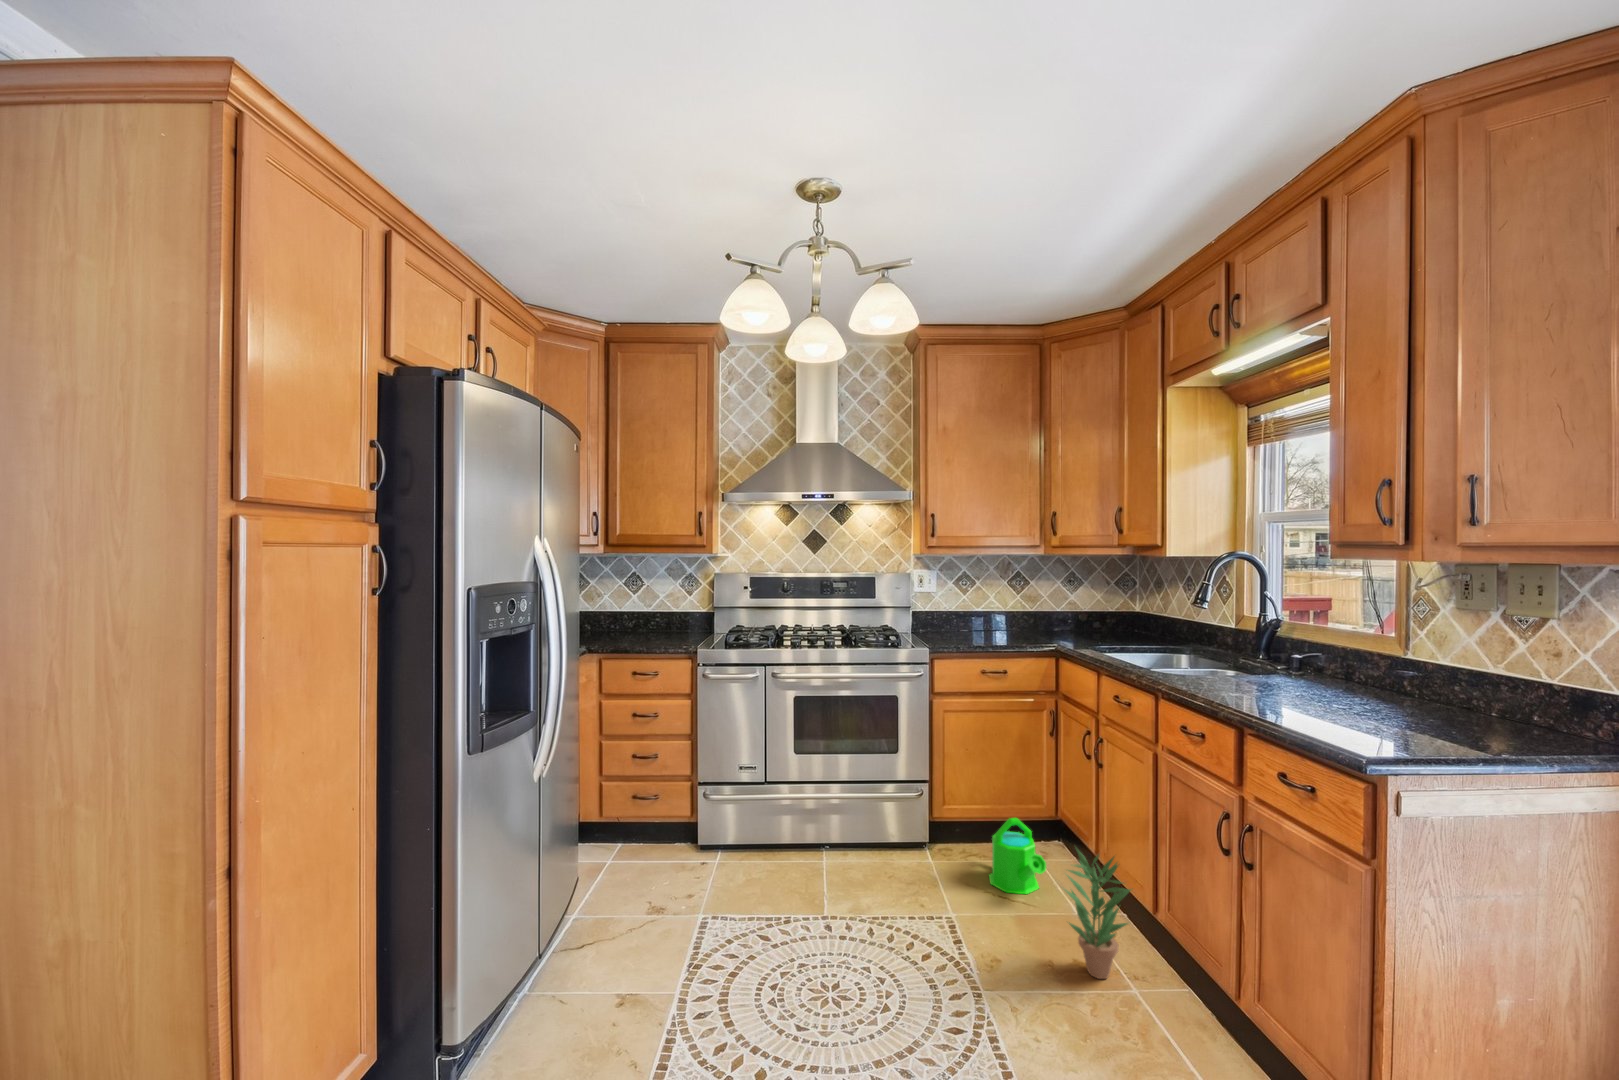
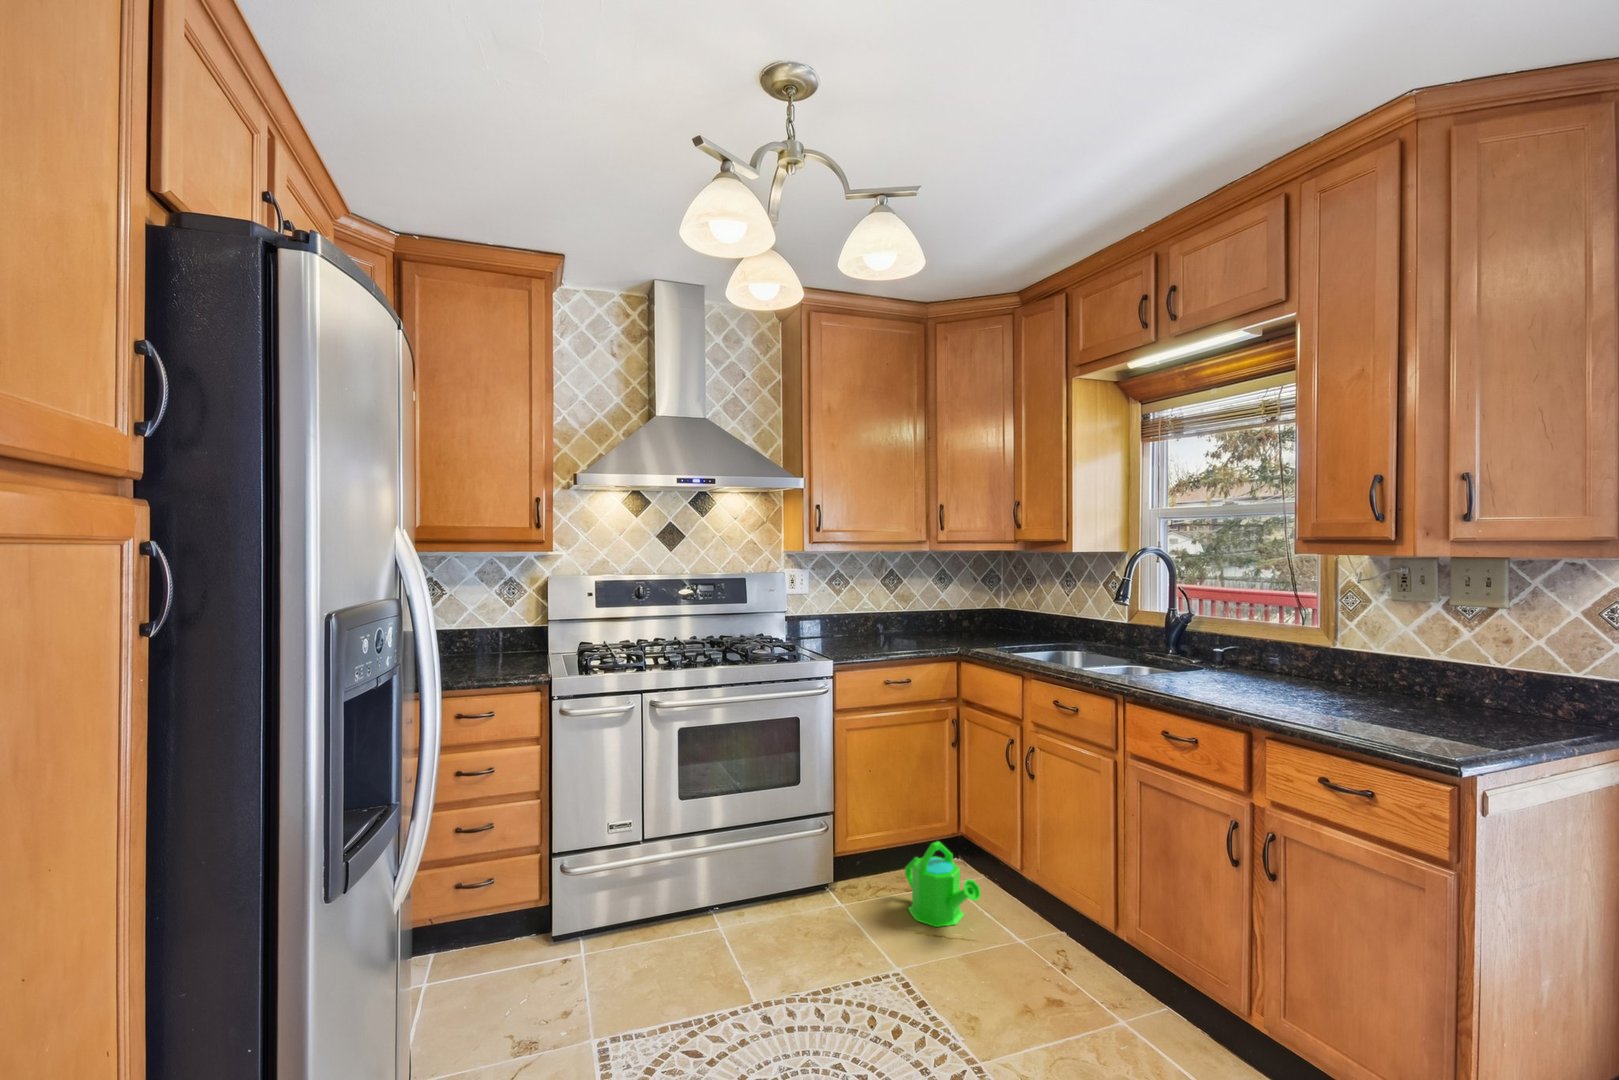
potted plant: present [1065,848,1131,979] -> none [1031,867,1110,1008]

